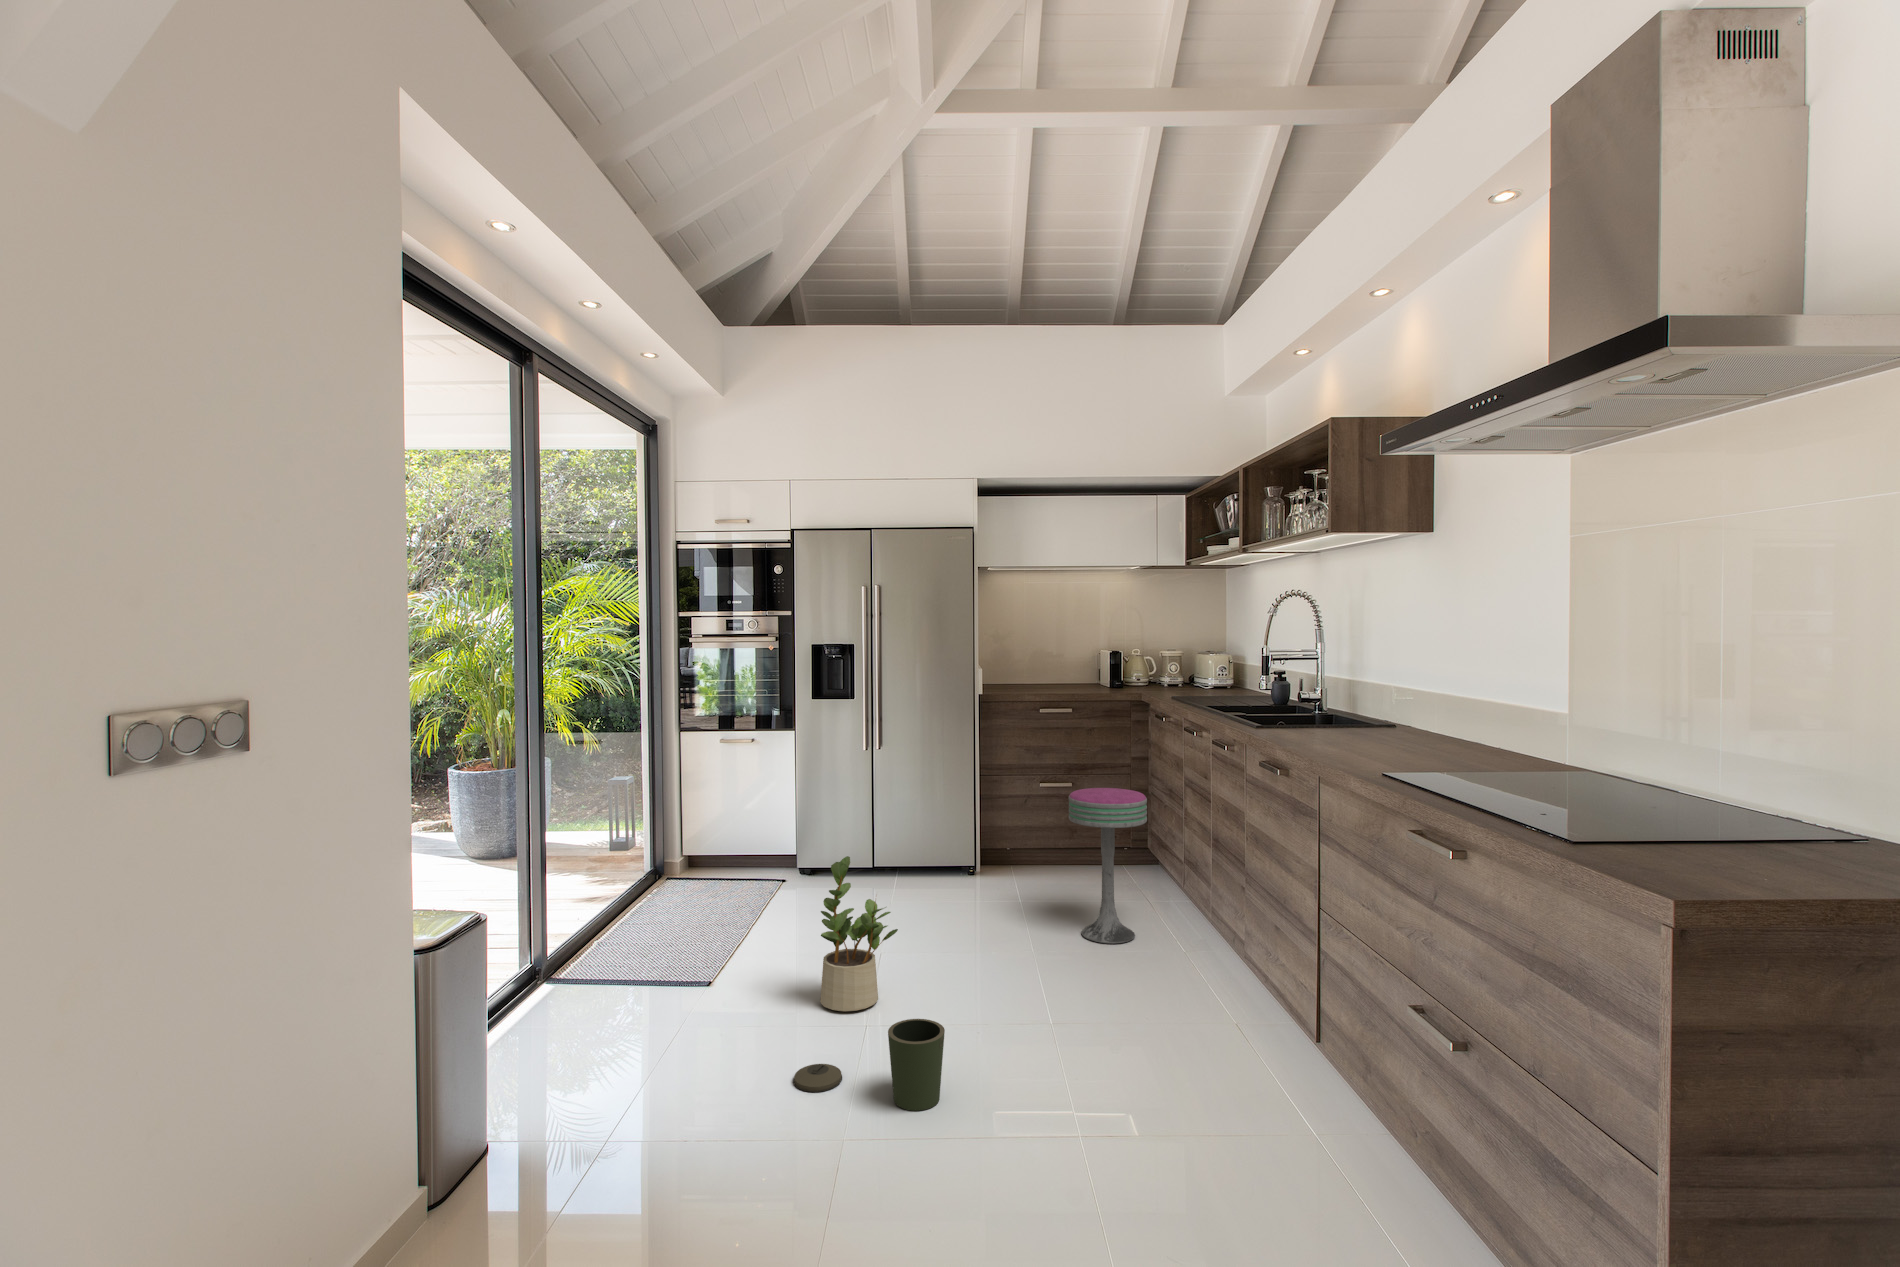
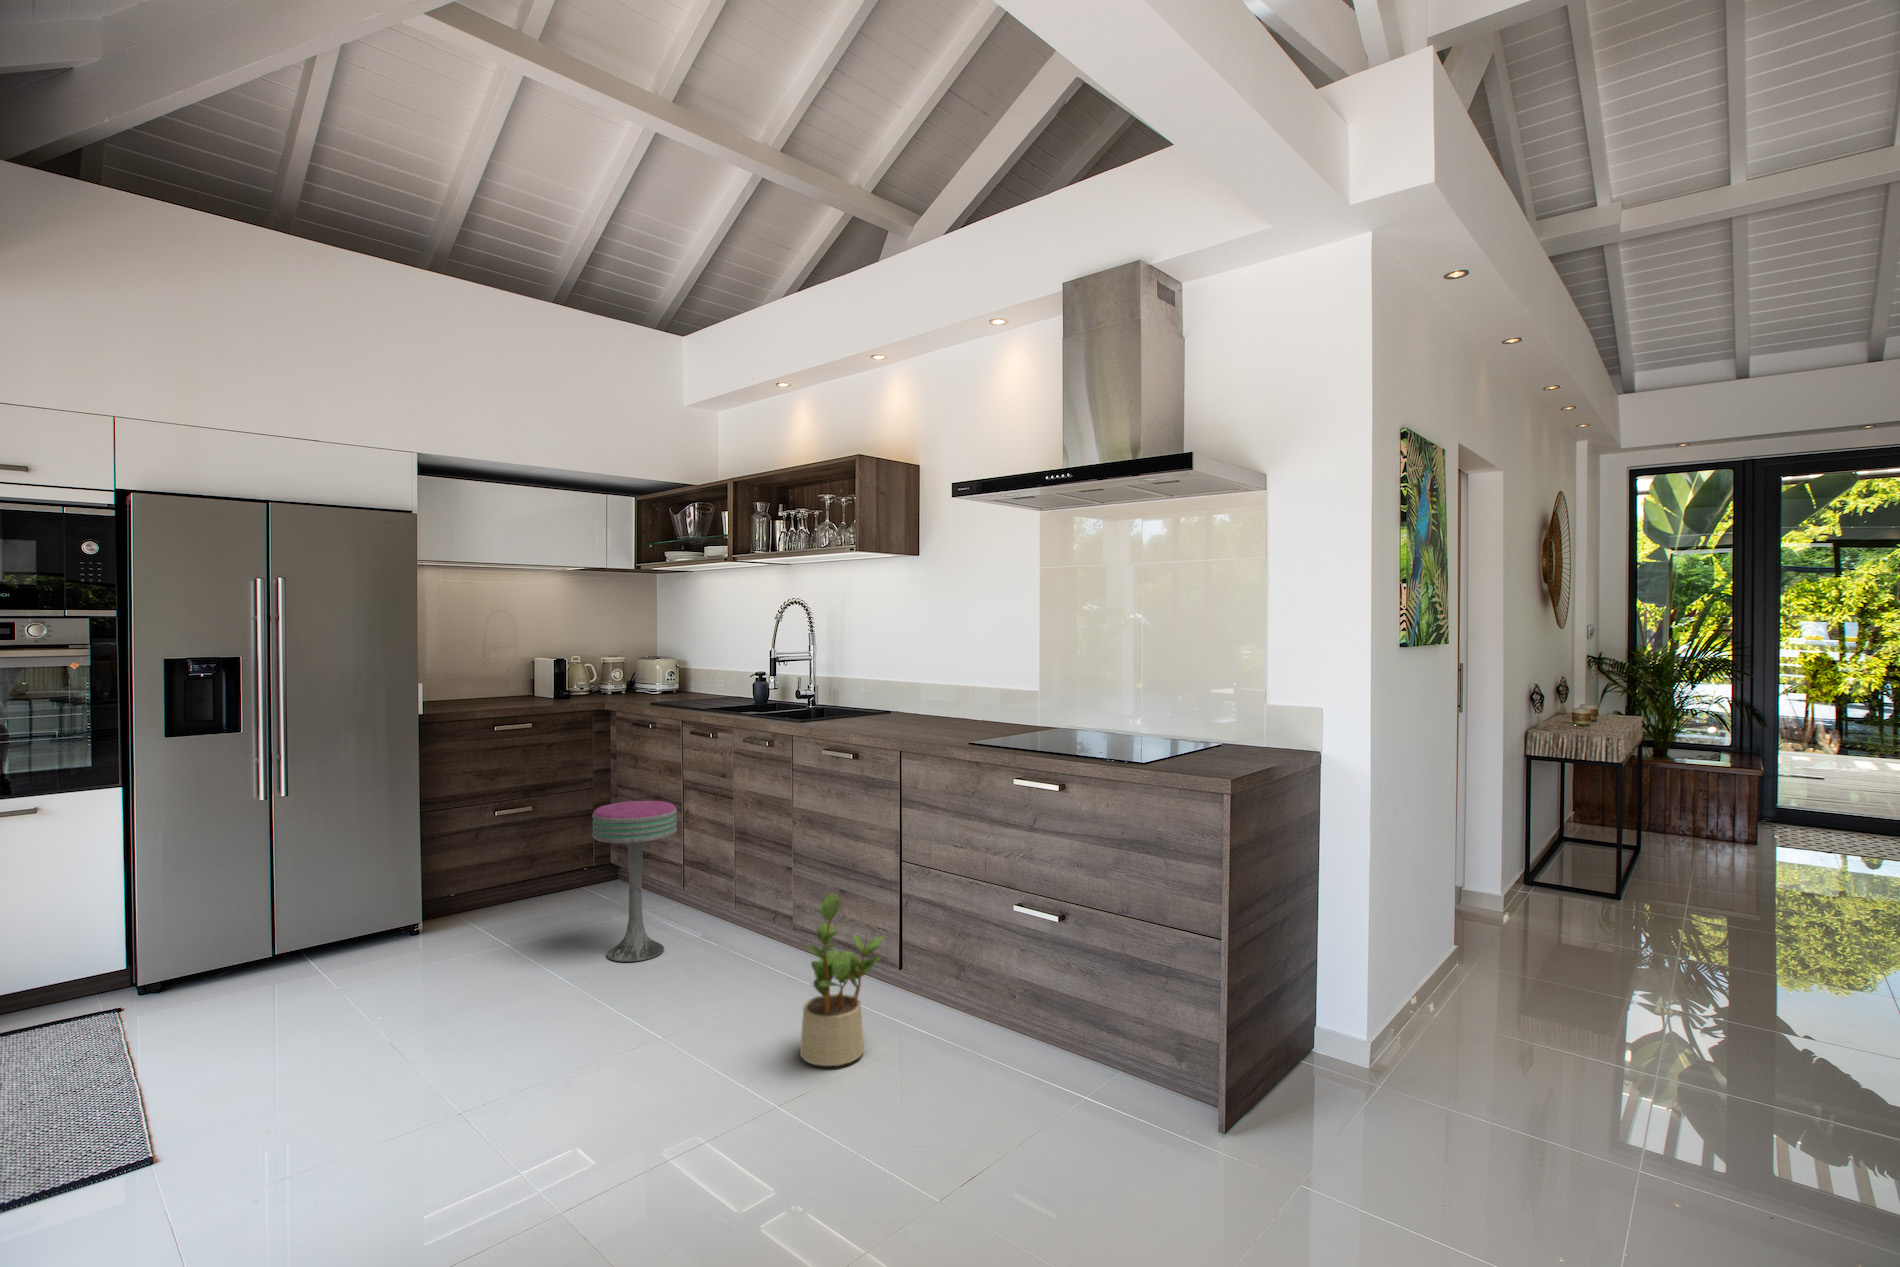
potted plant: present [820,856,898,1011] -> present [800,893,883,1066]
trash can: present [794,1019,945,1111] -> none [432,1072,637,1214]

